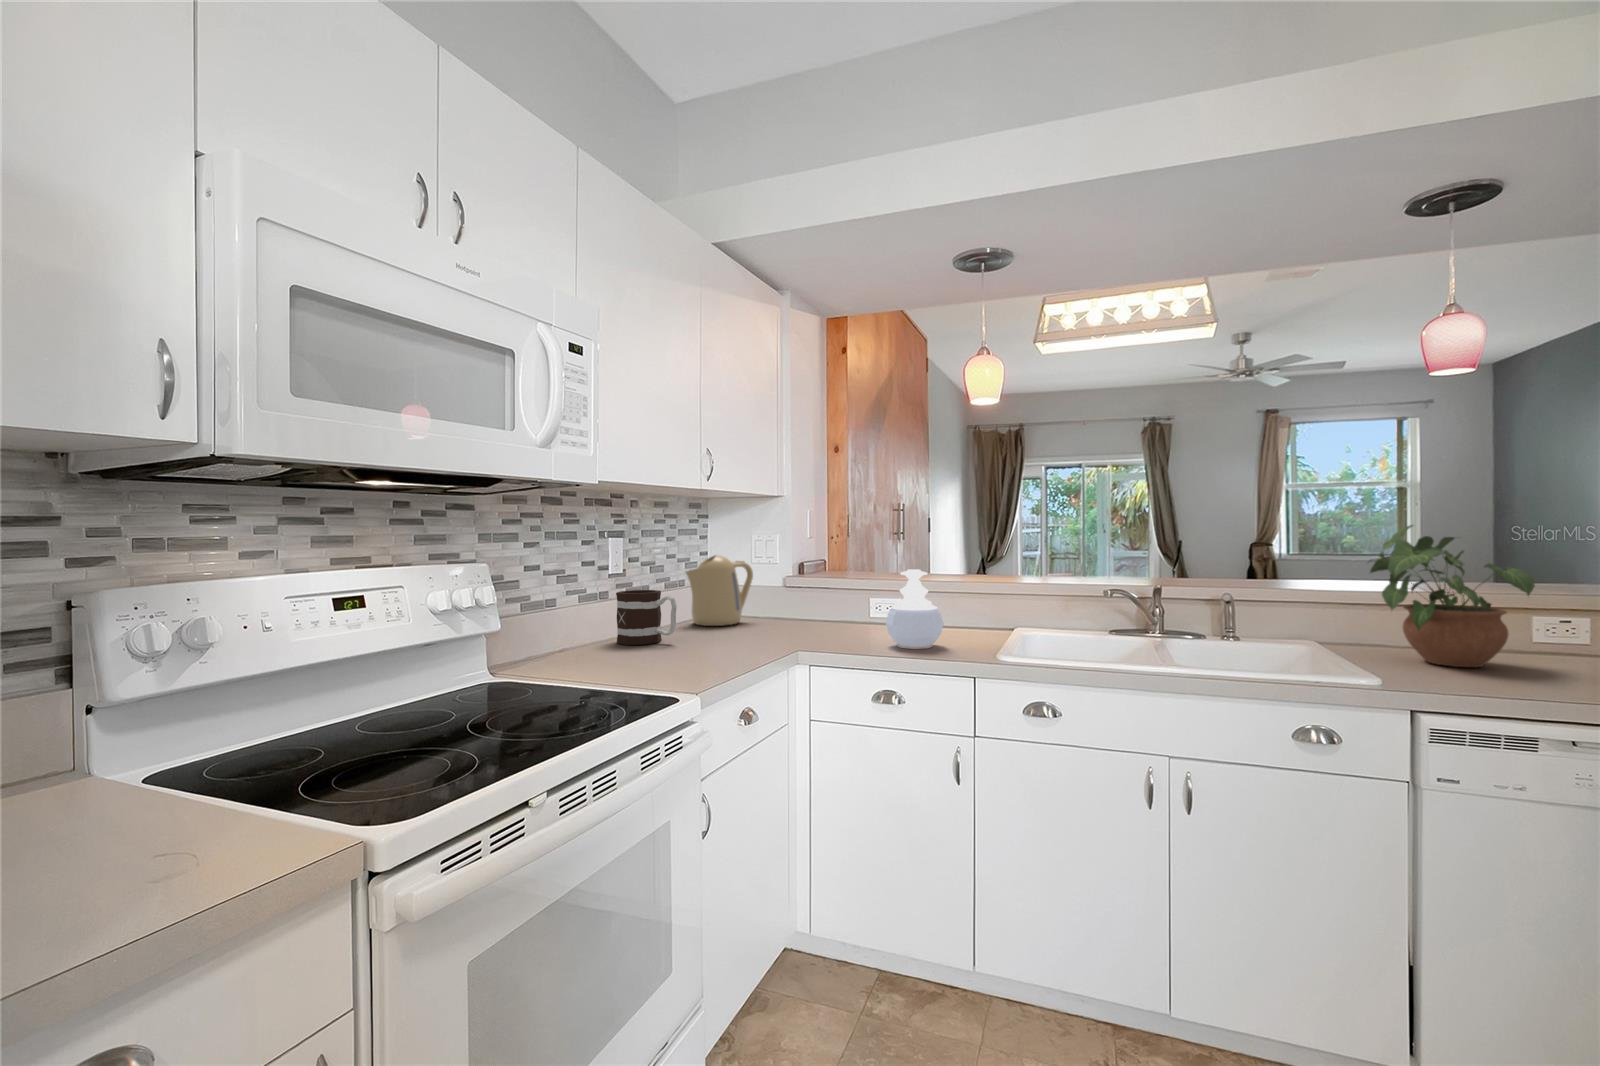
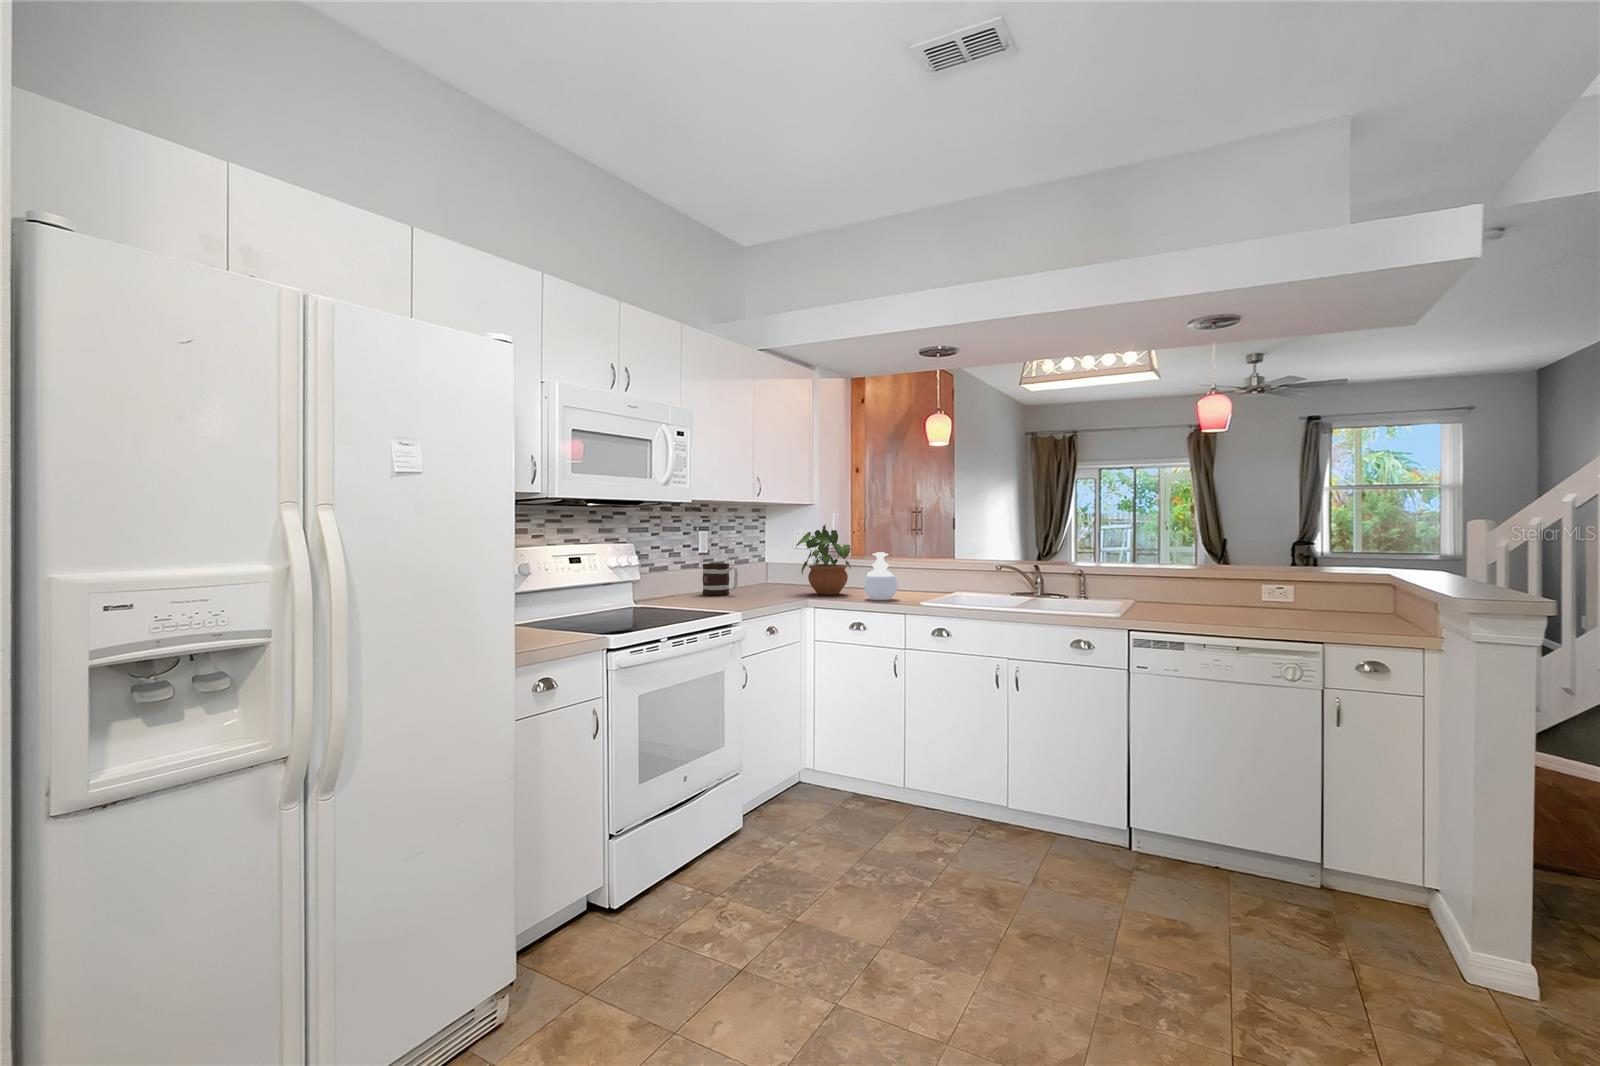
potted plant: present [1369,525,1535,667] -> present [796,525,851,595]
kettle: present [686,555,753,626] -> none [747,543,792,588]

